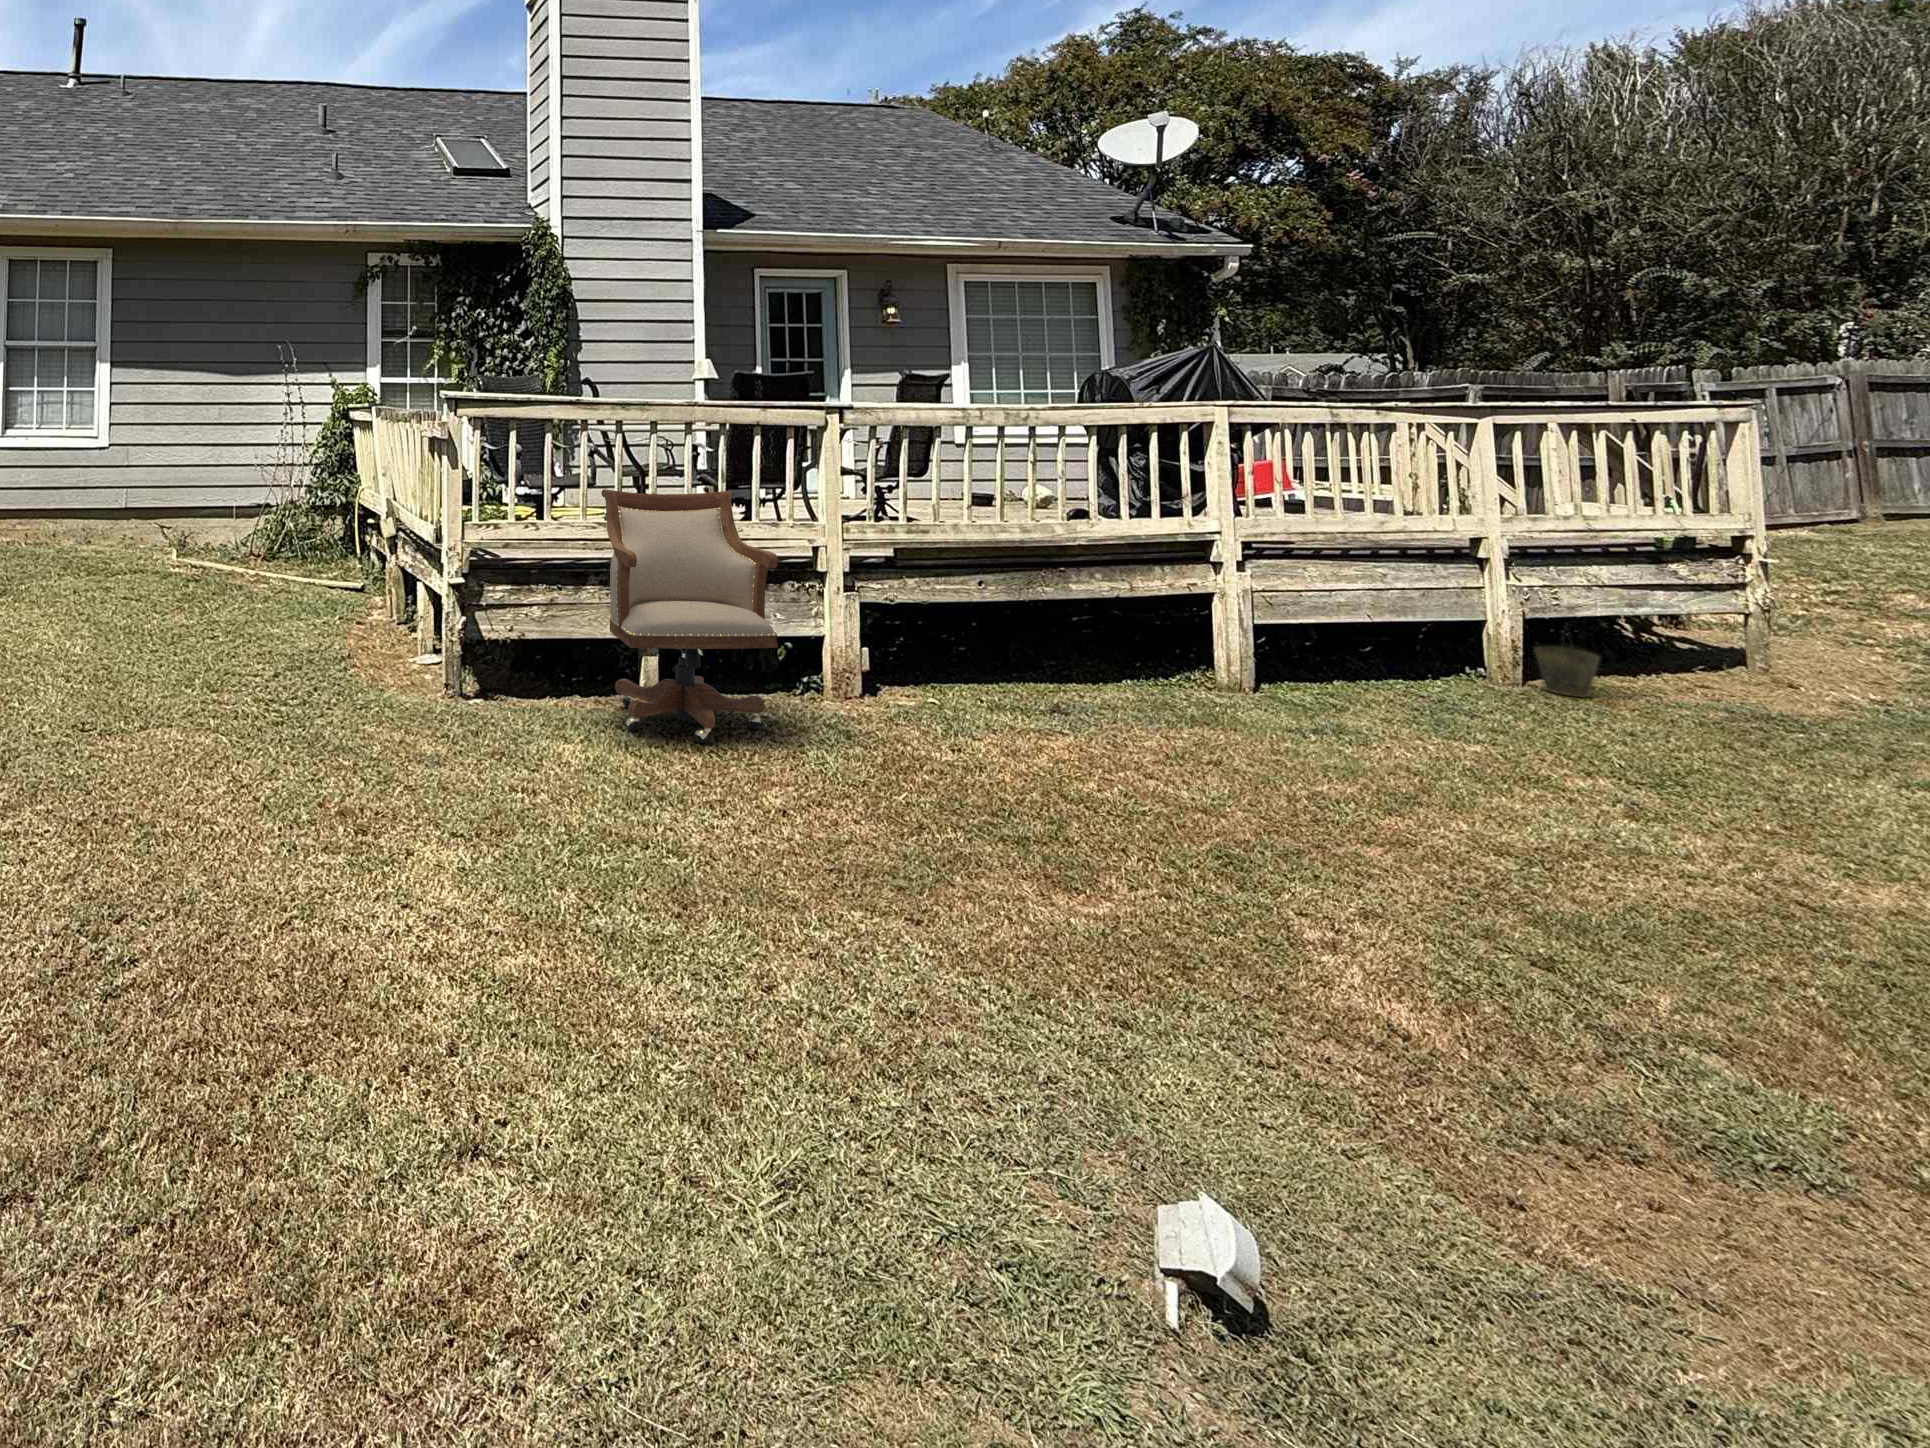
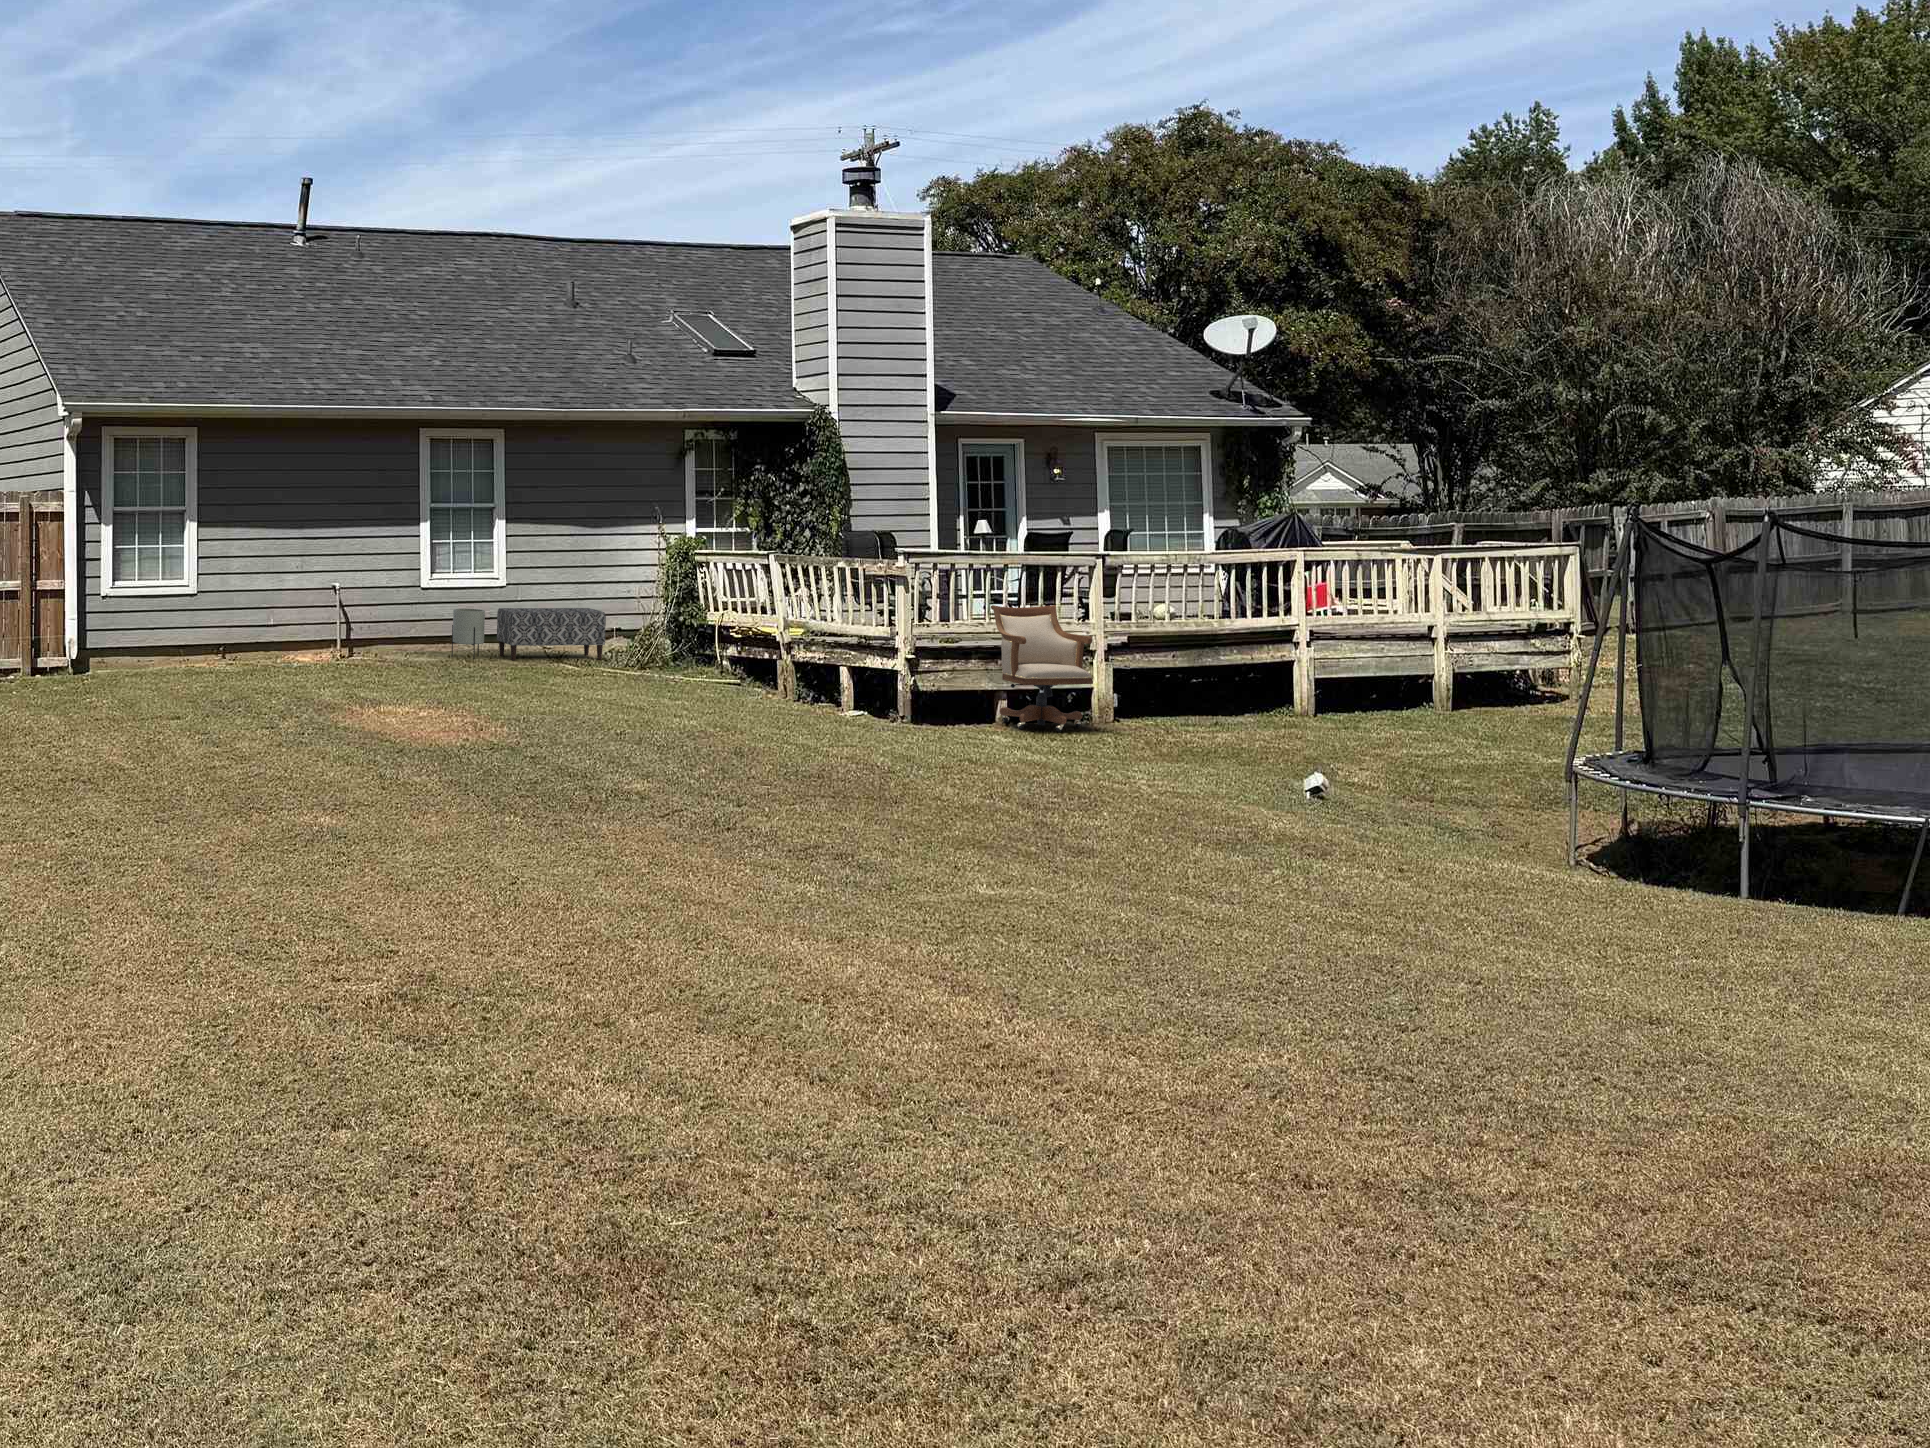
planter: none [24,476,67,544] -> present [452,609,485,659]
bench: none [89,476,227,547] -> present [497,608,606,660]
bucket: present [1535,624,1600,697] -> none [1458,672,1490,712]

